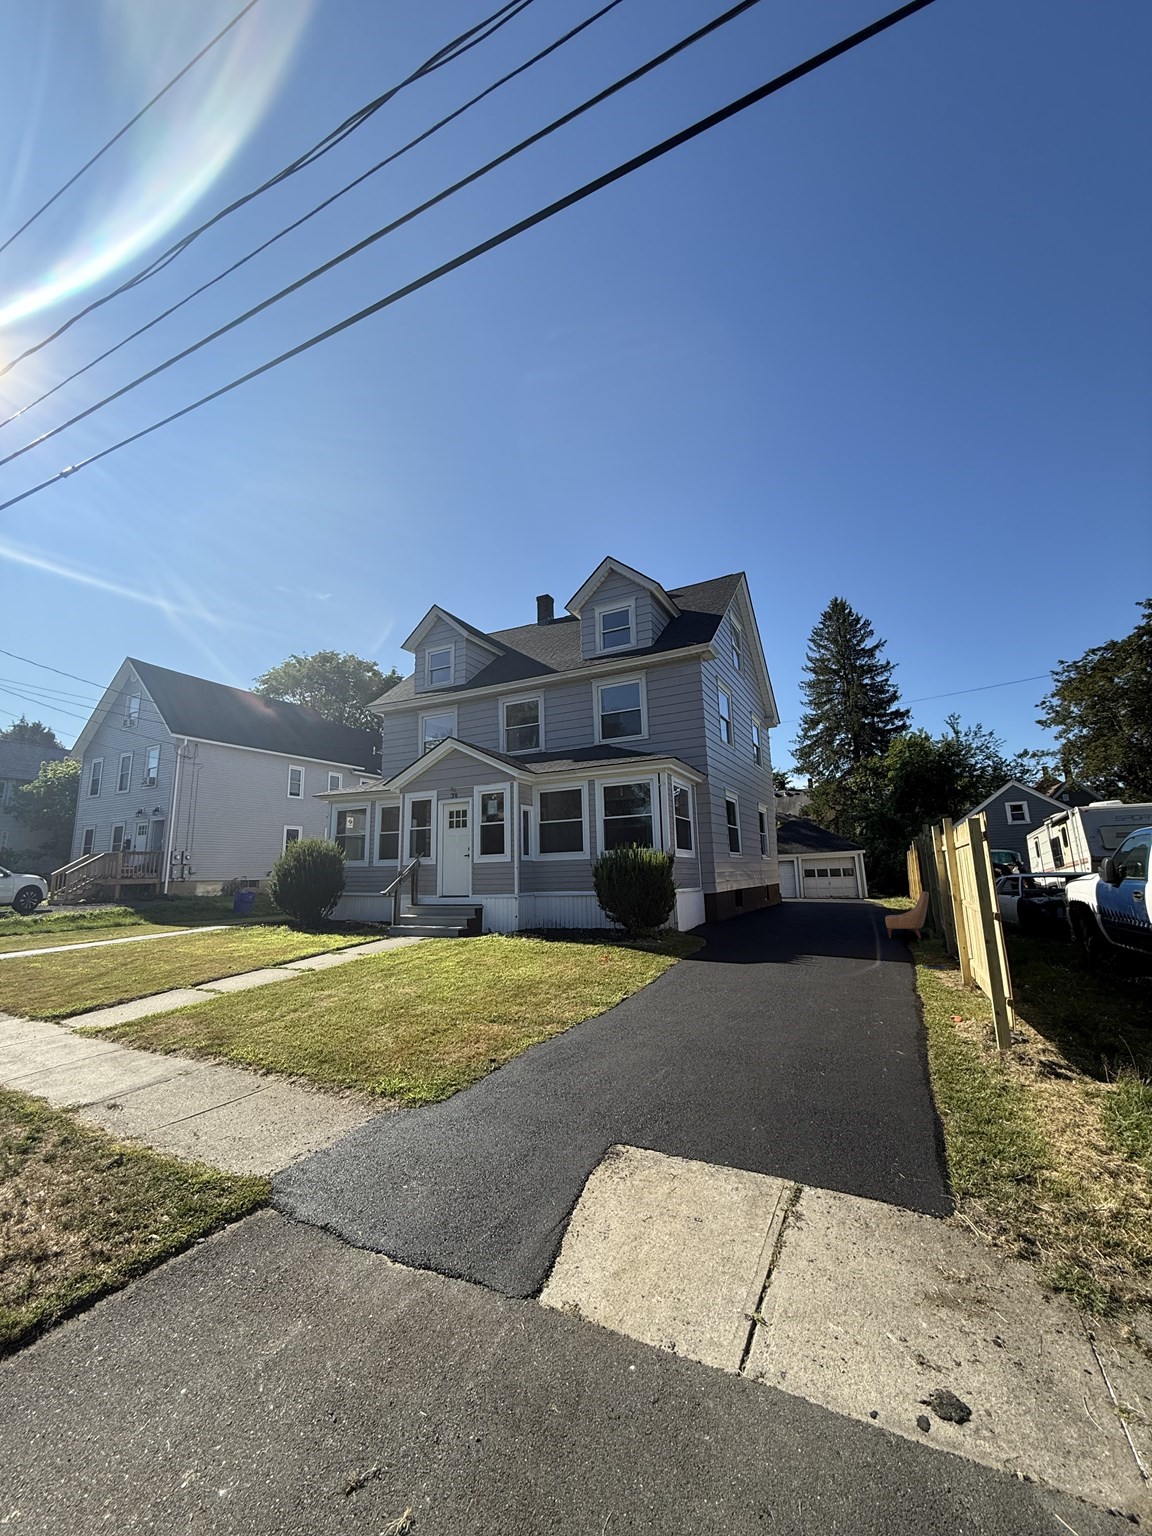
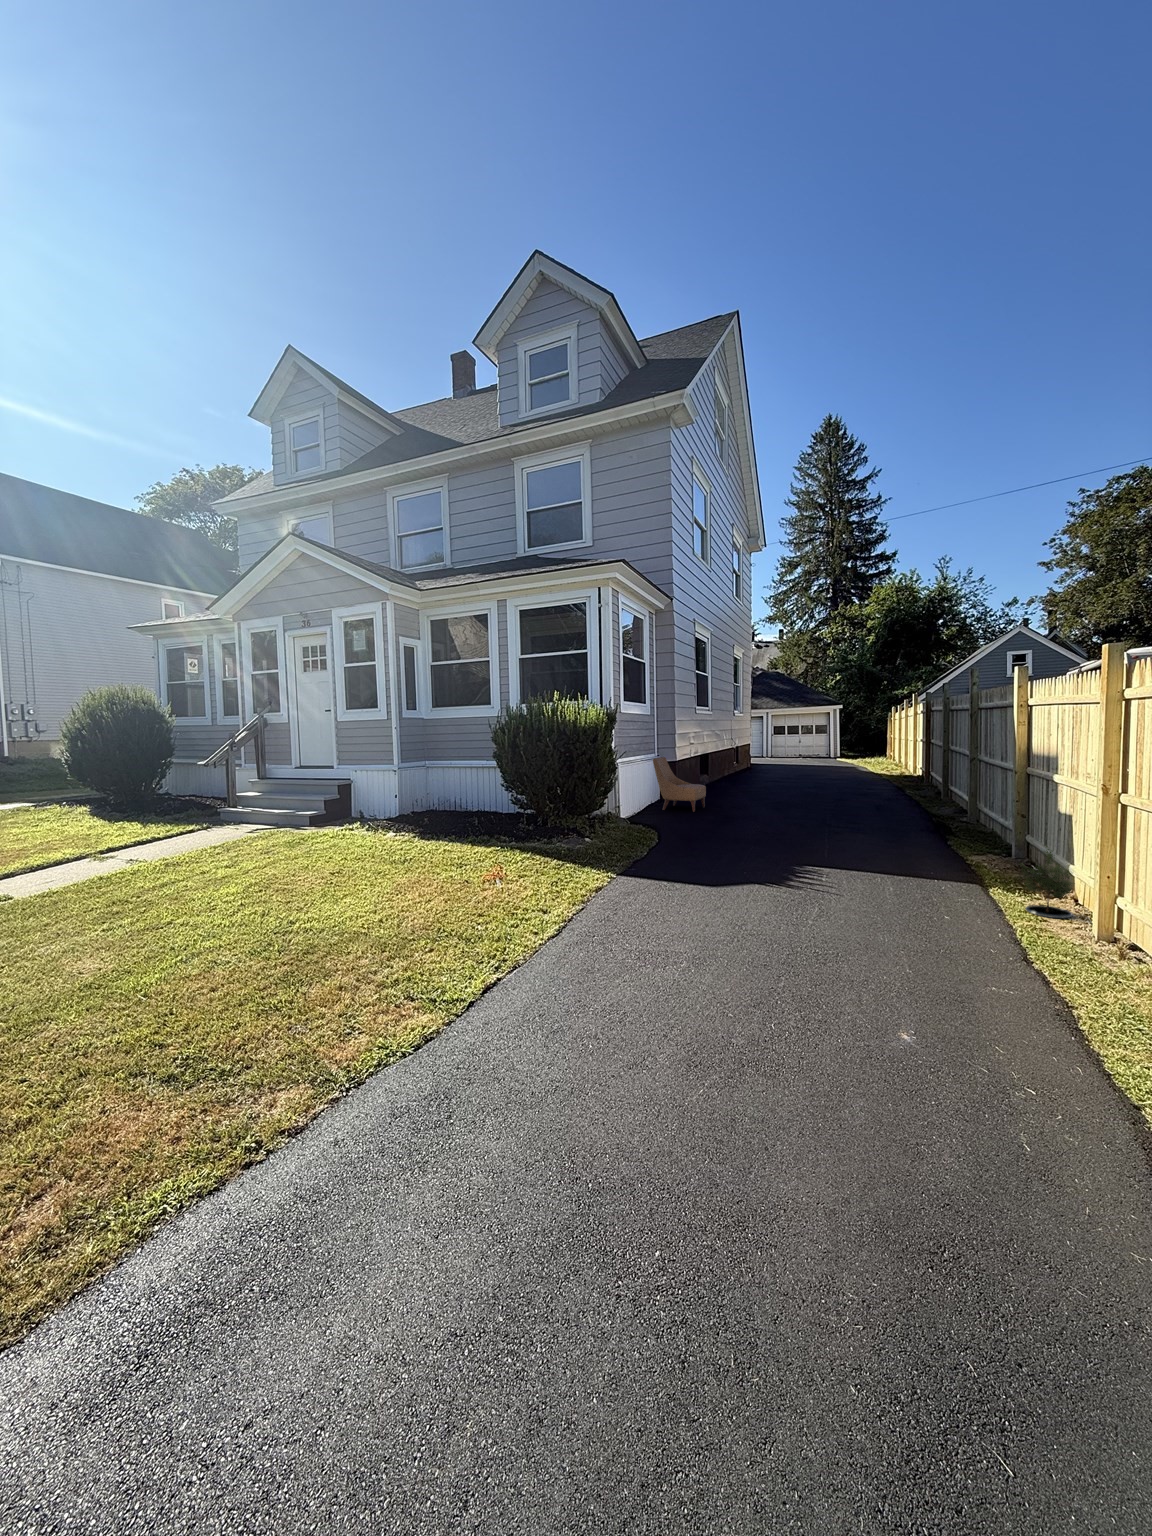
chair: present [885,892,929,938] -> present [653,757,706,812]

